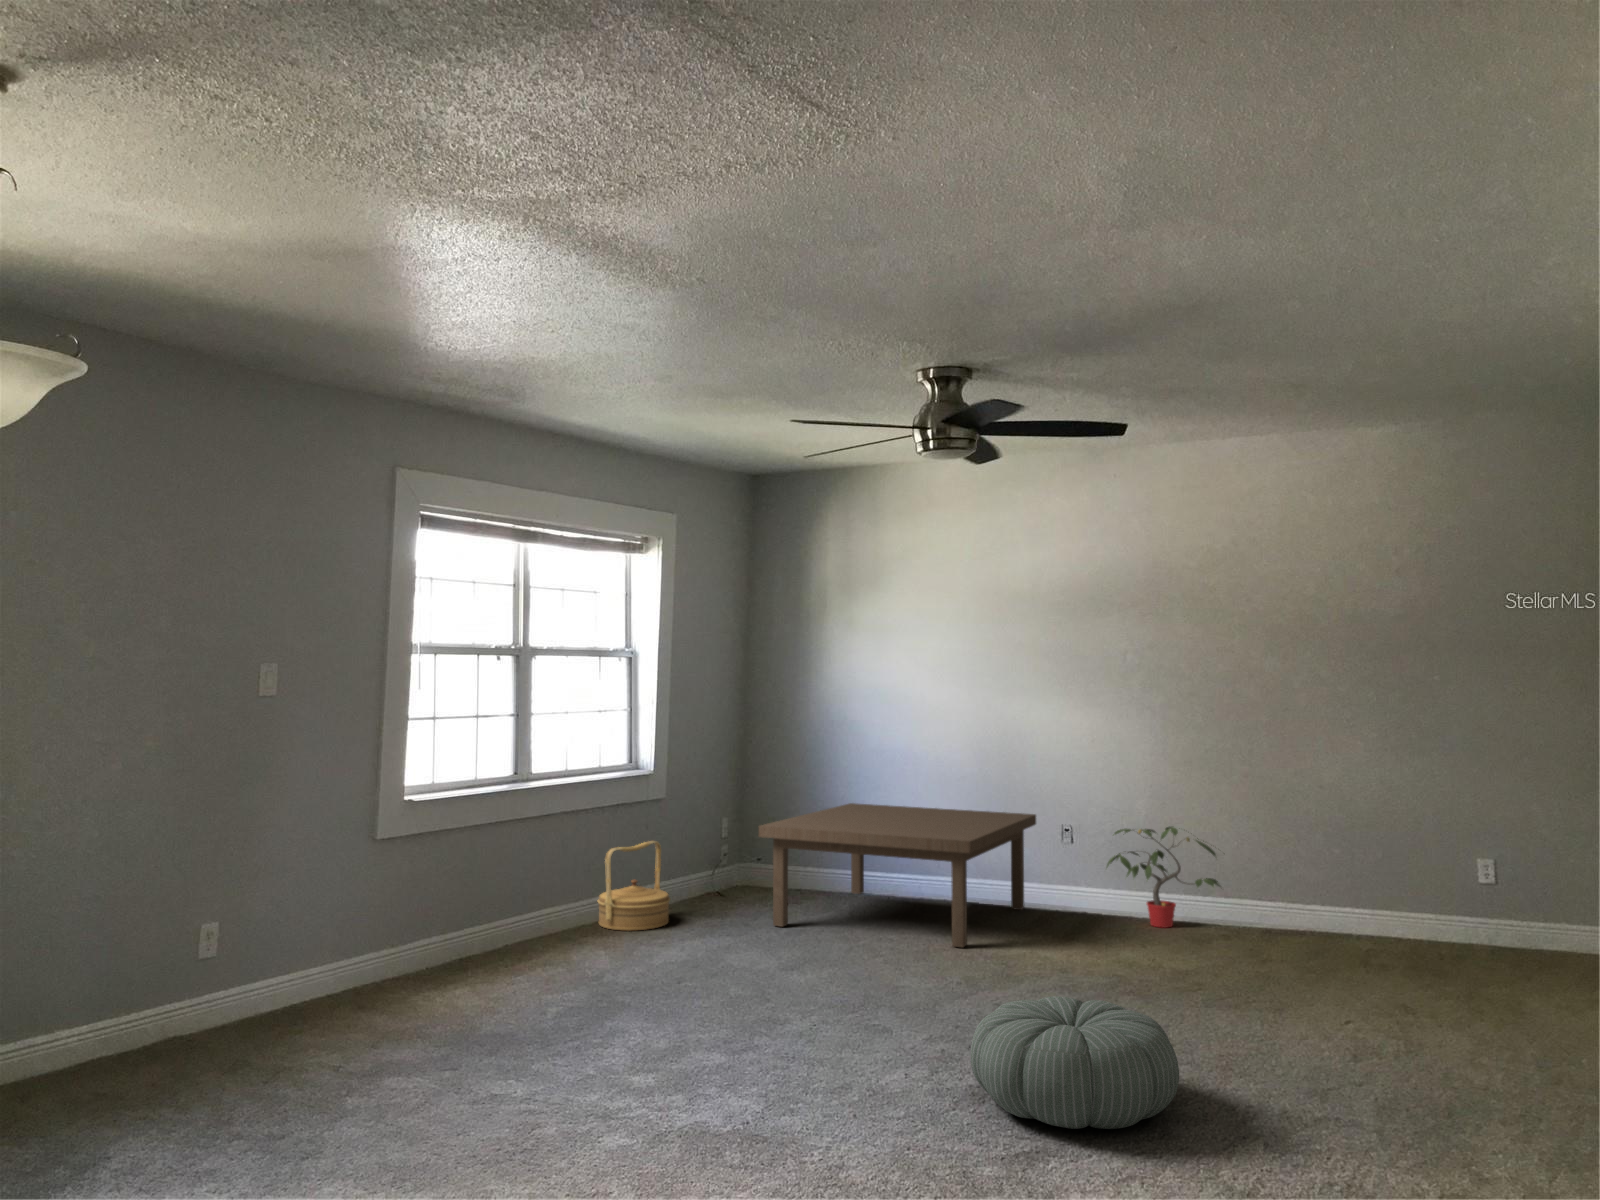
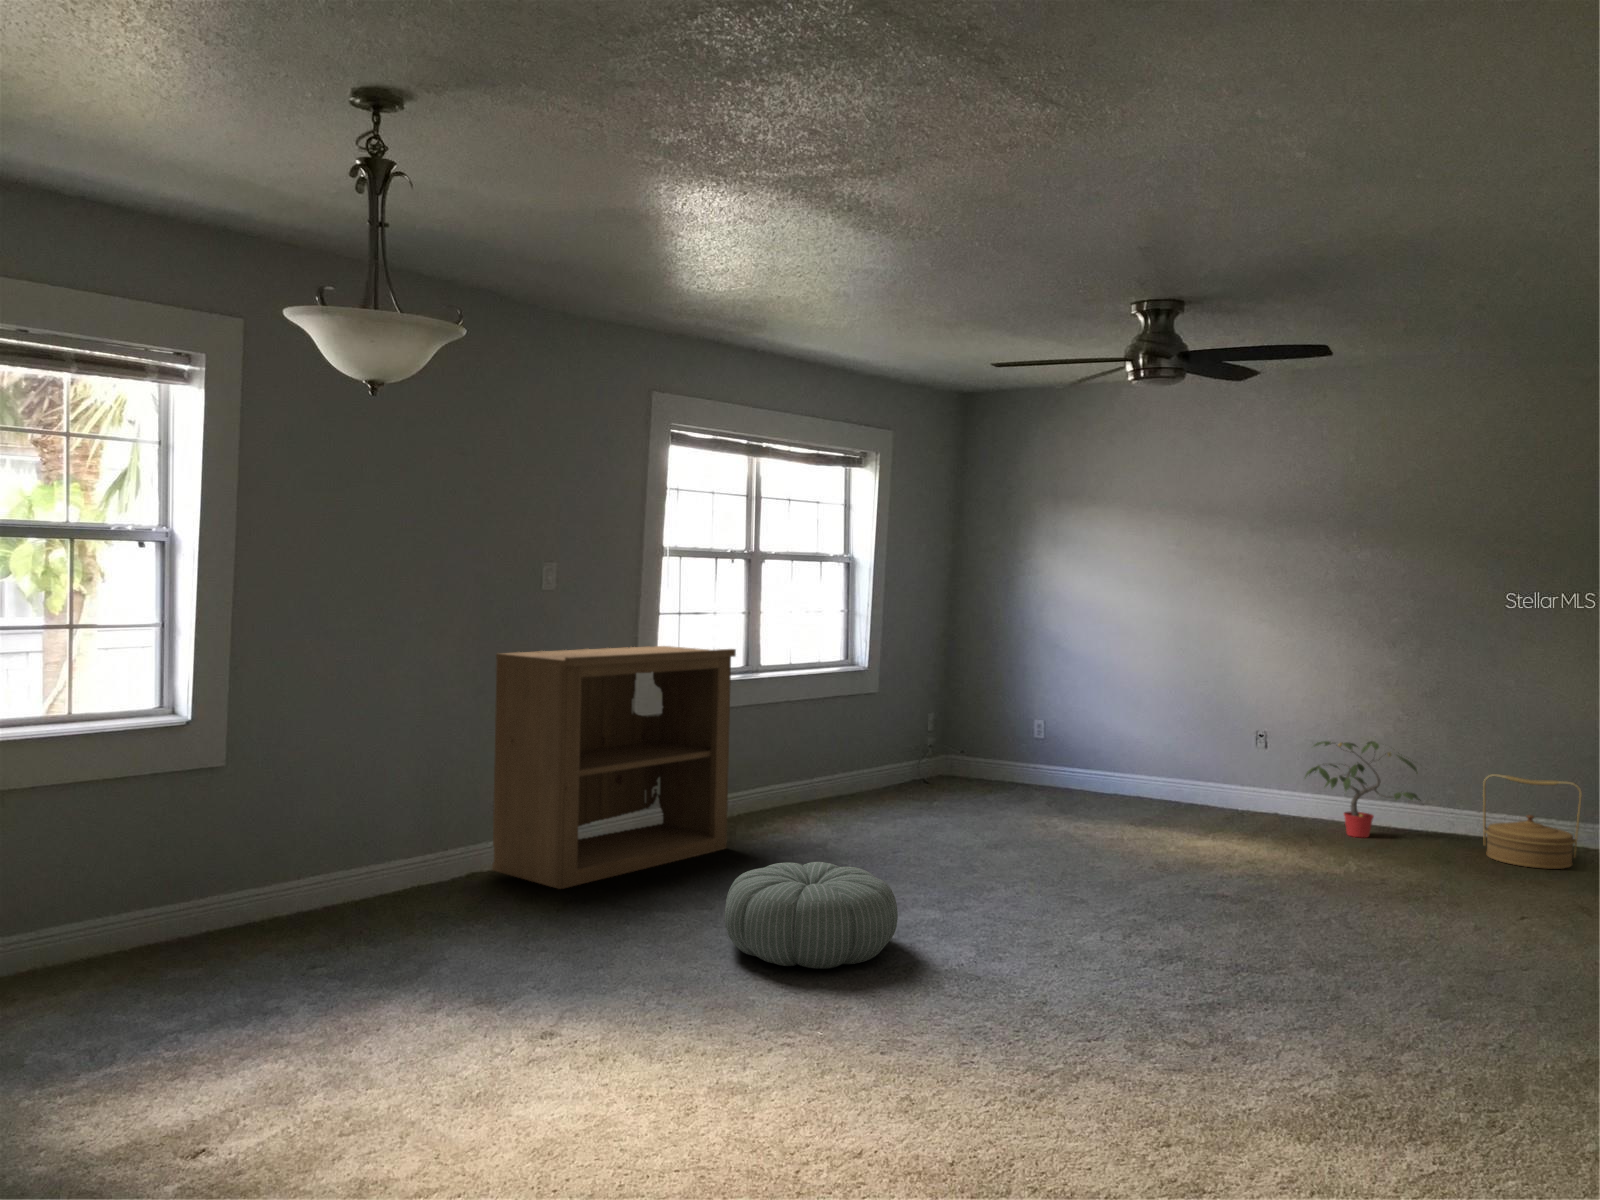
bookshelf: none [186,755,494,1058] -> present [492,646,736,889]
coffee table: present [759,803,1036,947] -> none [966,708,1236,843]
woven basket: present [598,841,670,931] -> present [1483,774,1582,869]
pouf: present [970,996,1179,1129] -> present [725,862,898,969]

